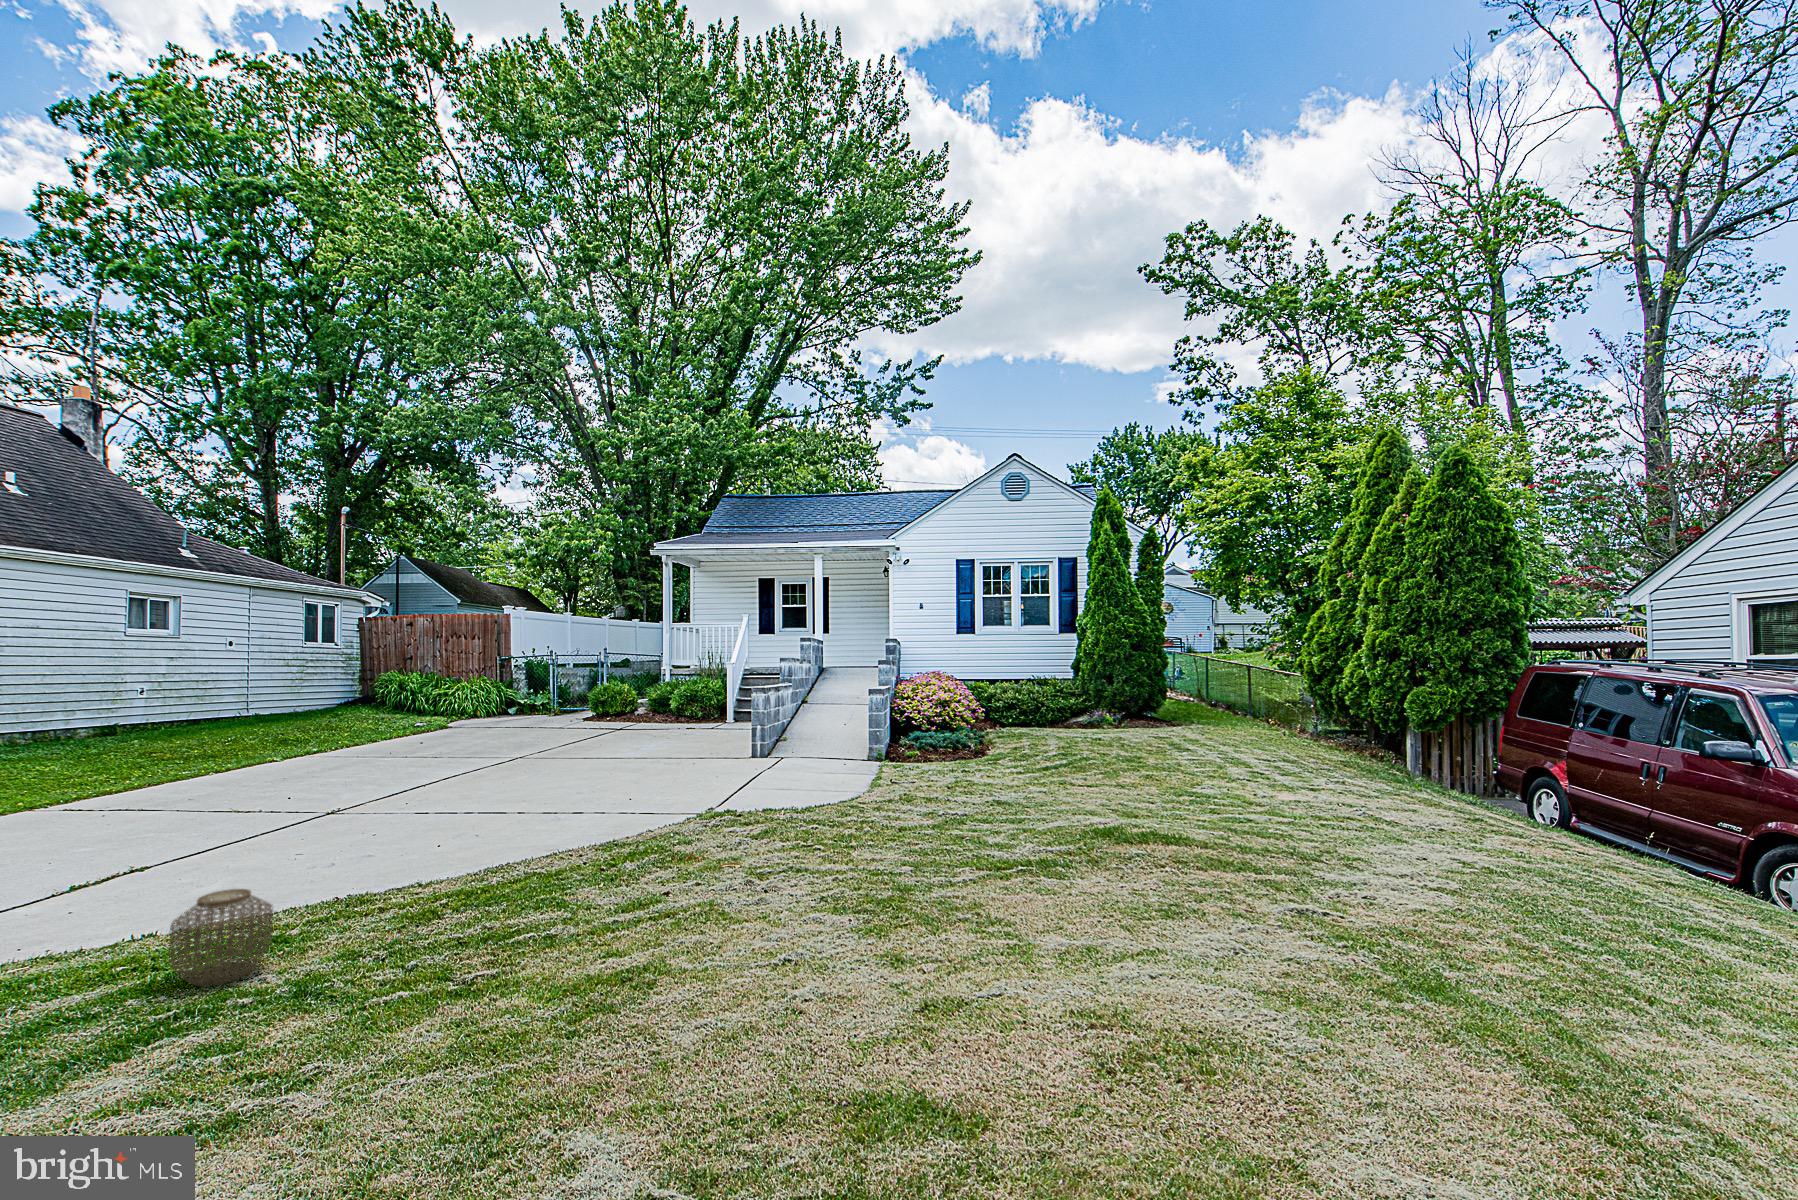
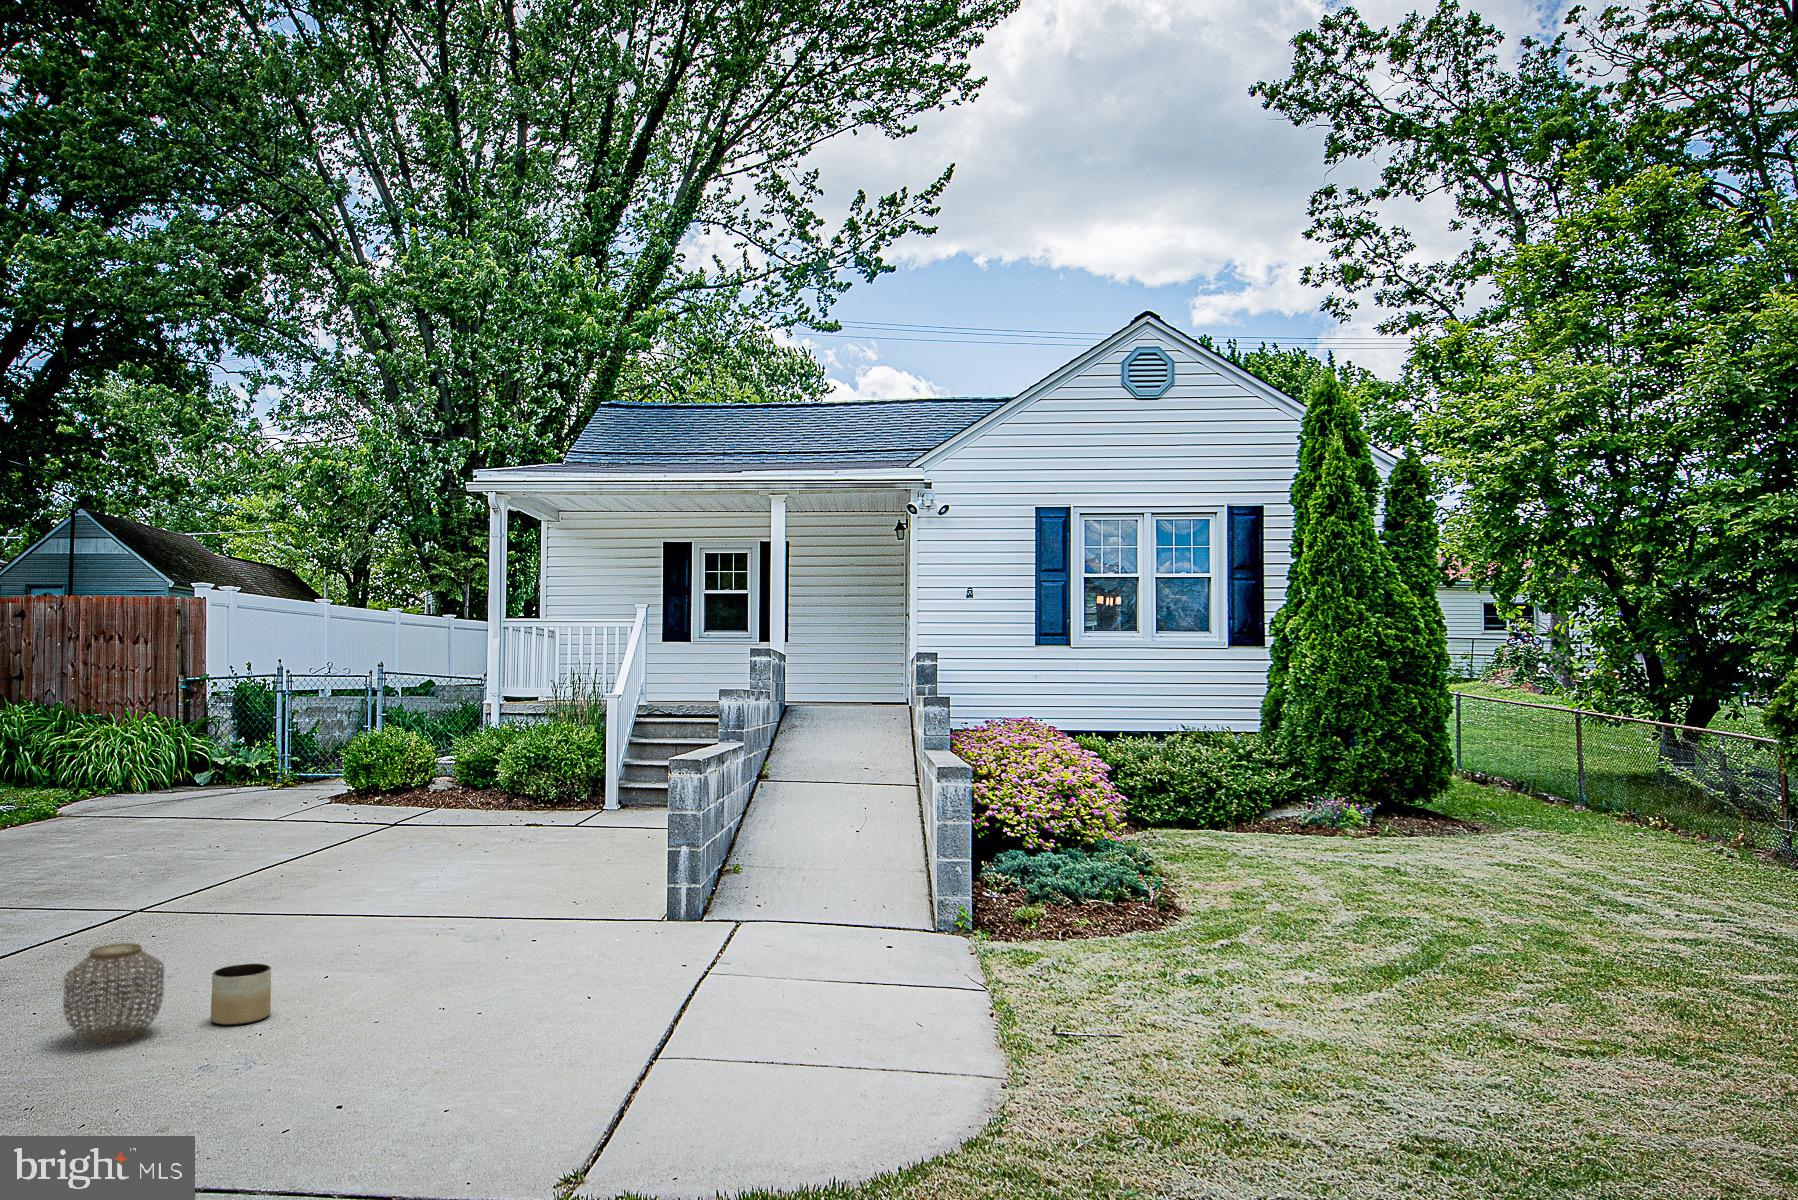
planter: none [319,902,378,962] -> present [211,964,271,1025]

